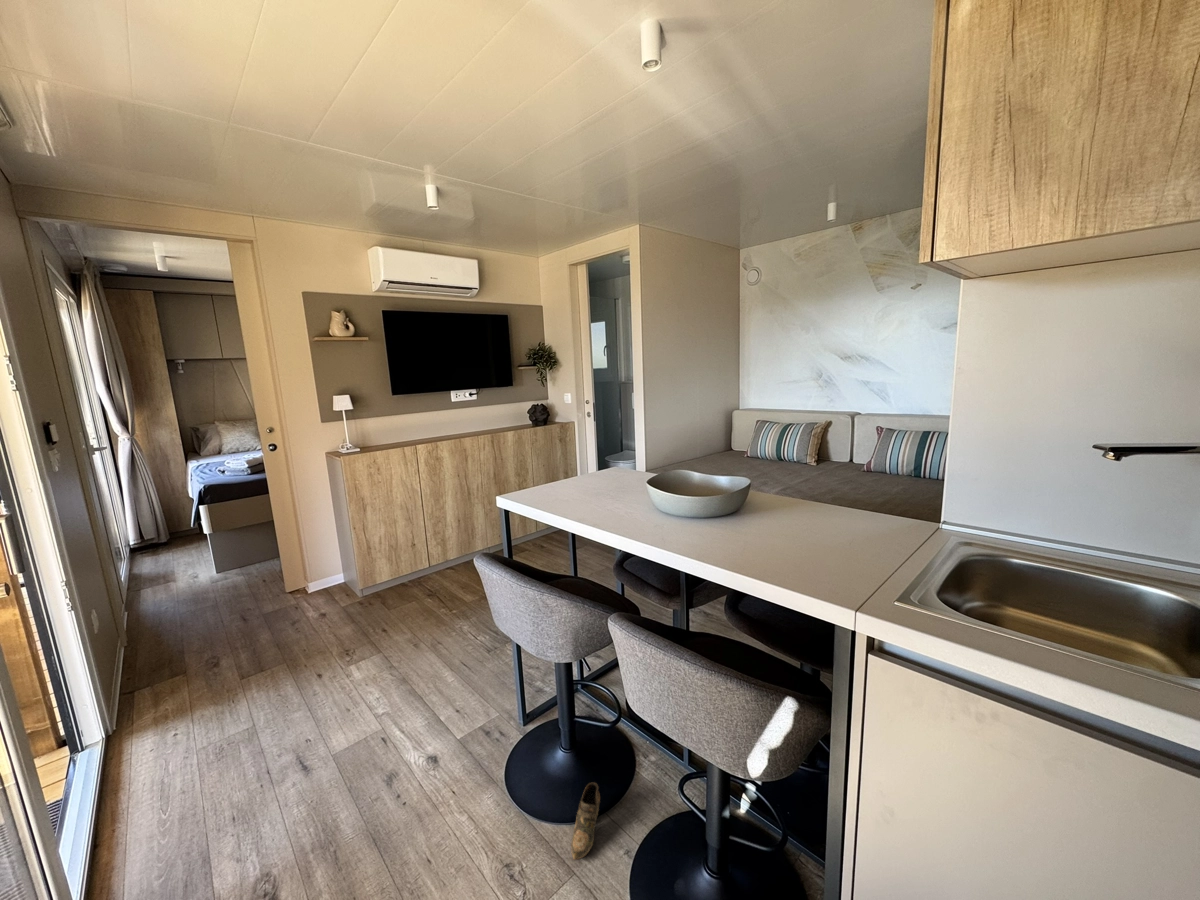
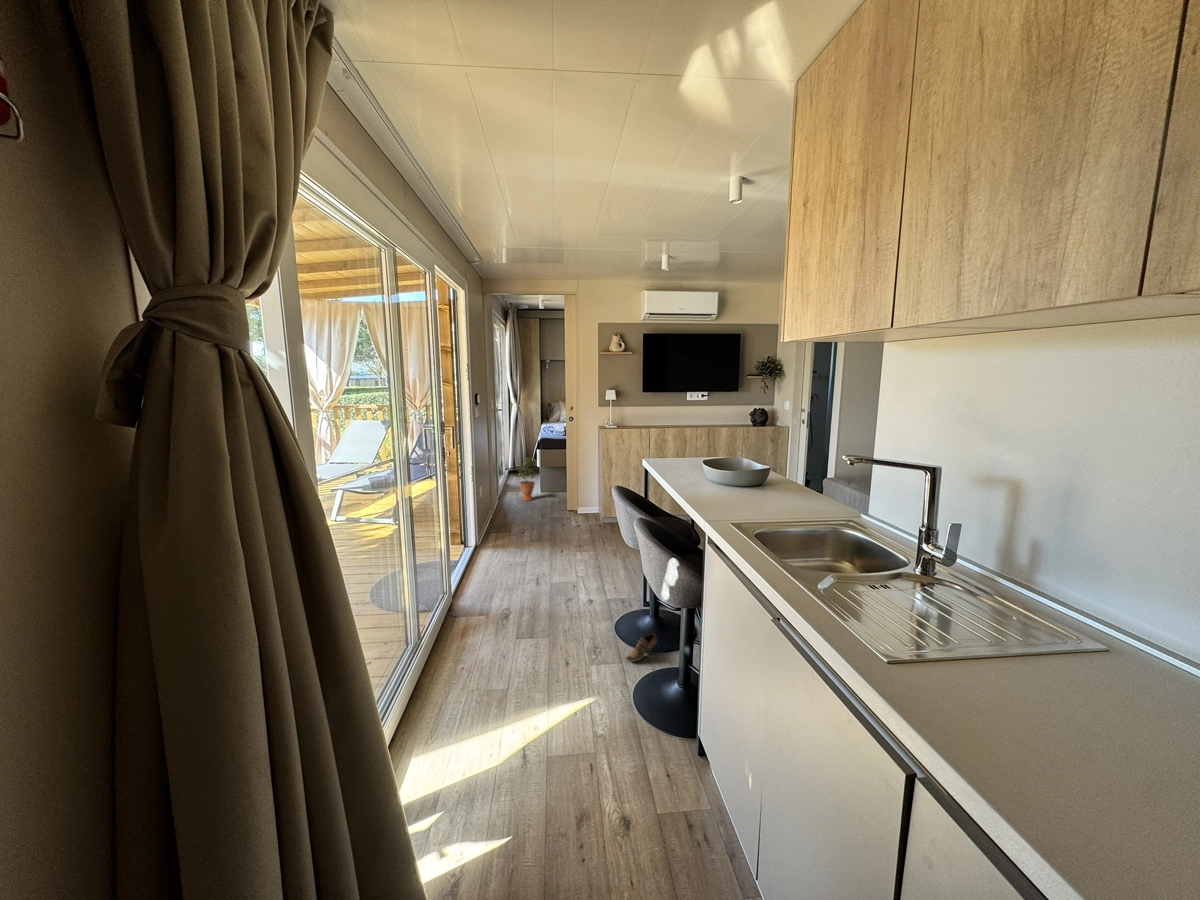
potted plant: none [159,519,208,598] -> present [517,458,535,501]

